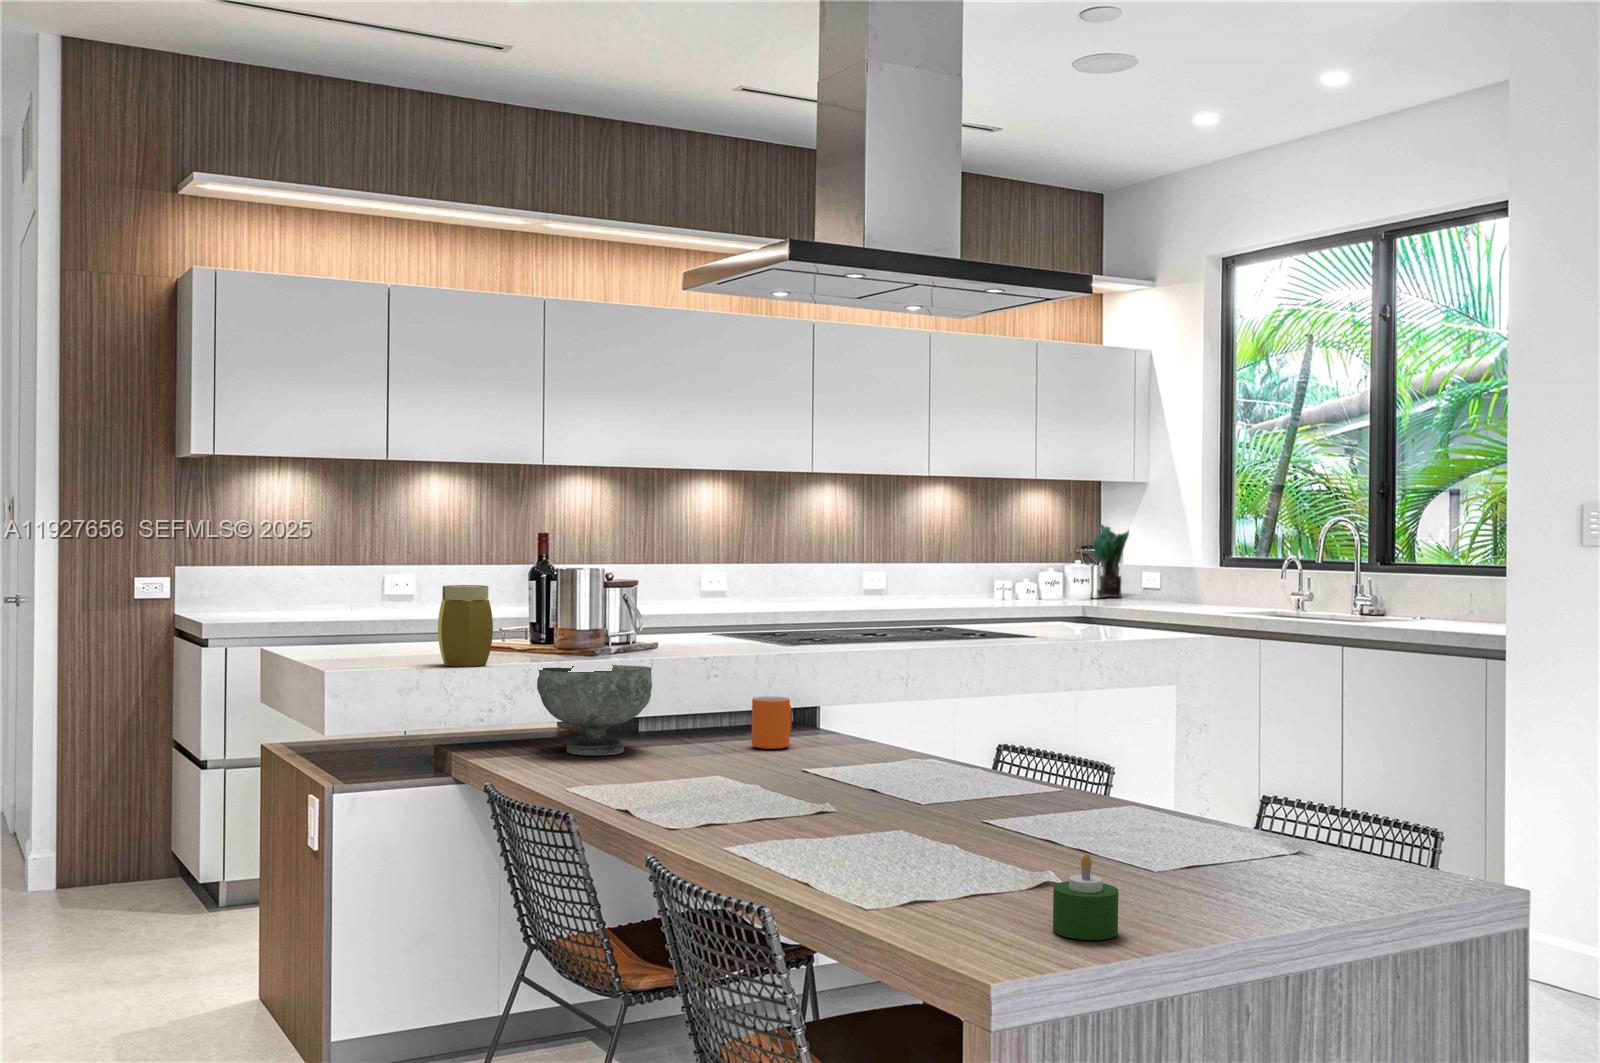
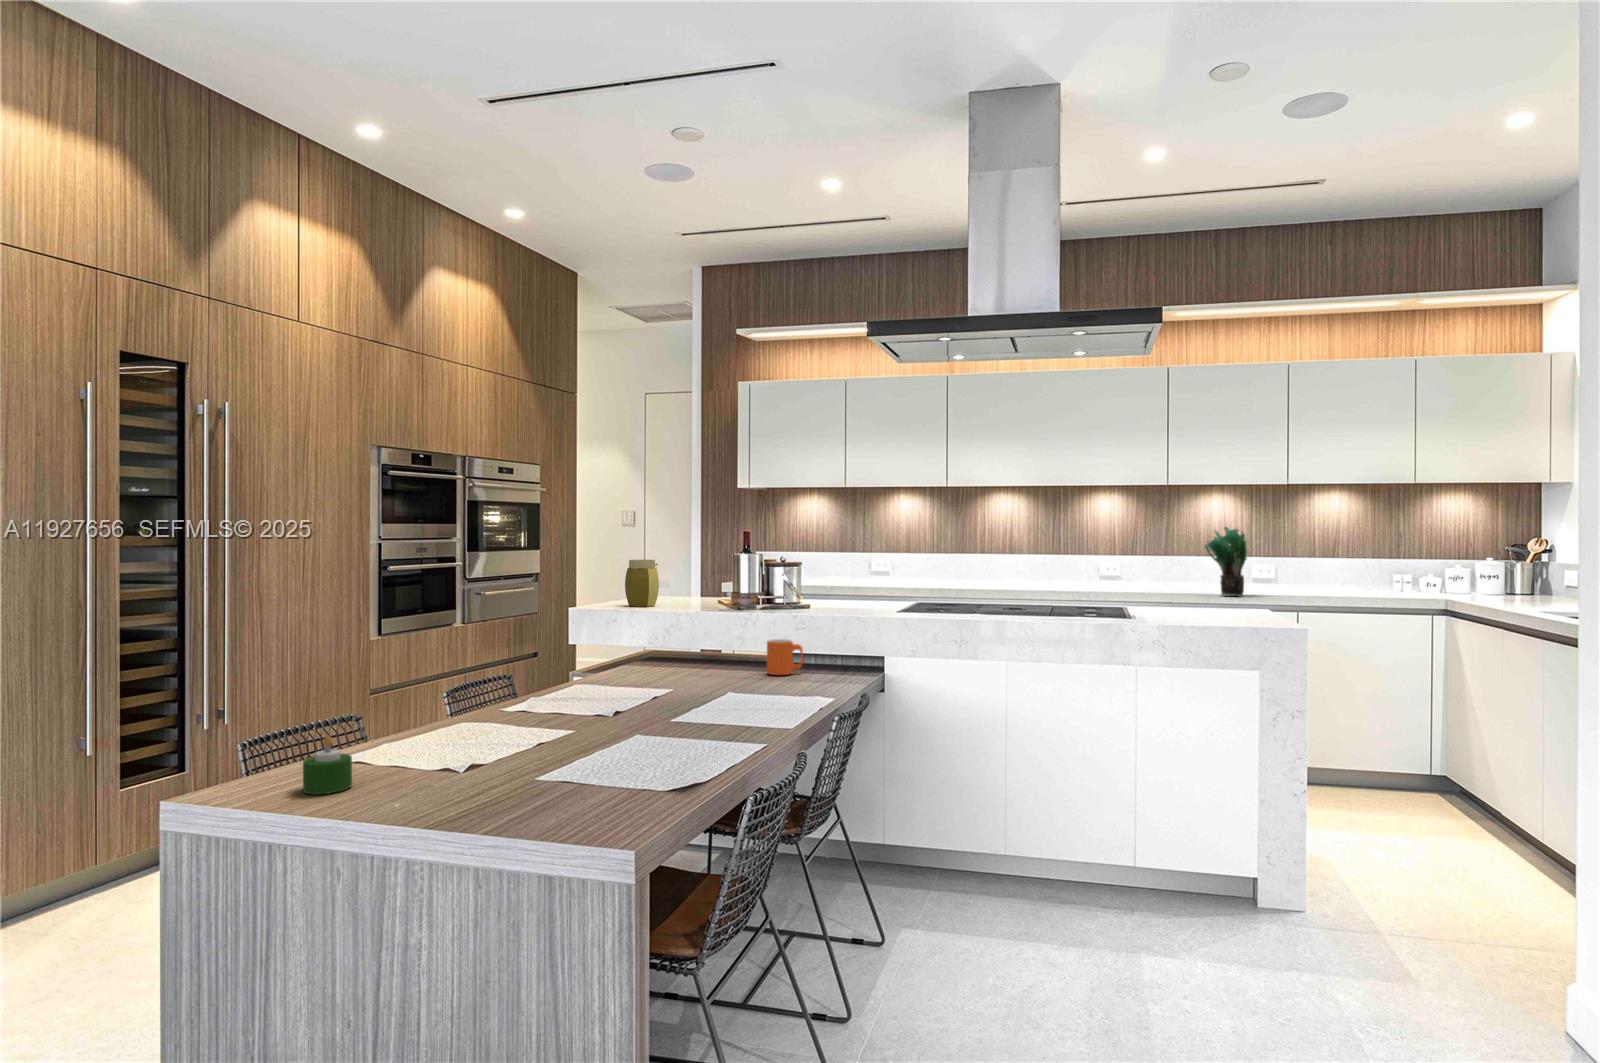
potted plant: present [1090,525,1129,597] -> present [1205,527,1247,596]
decorative bowl: present [537,665,652,755] -> none [653,609,726,666]

